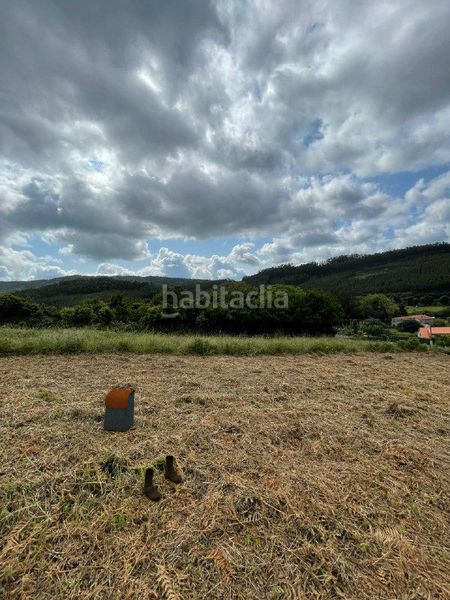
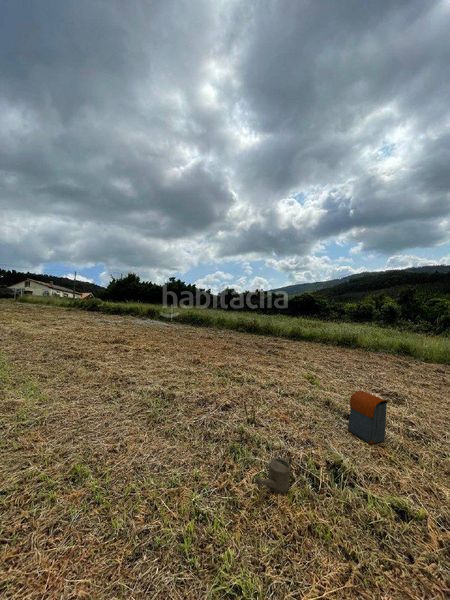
boots: present [144,455,182,500] -> none [365,500,427,554]
watering can: none [35,480,71,533] -> present [256,456,292,494]

